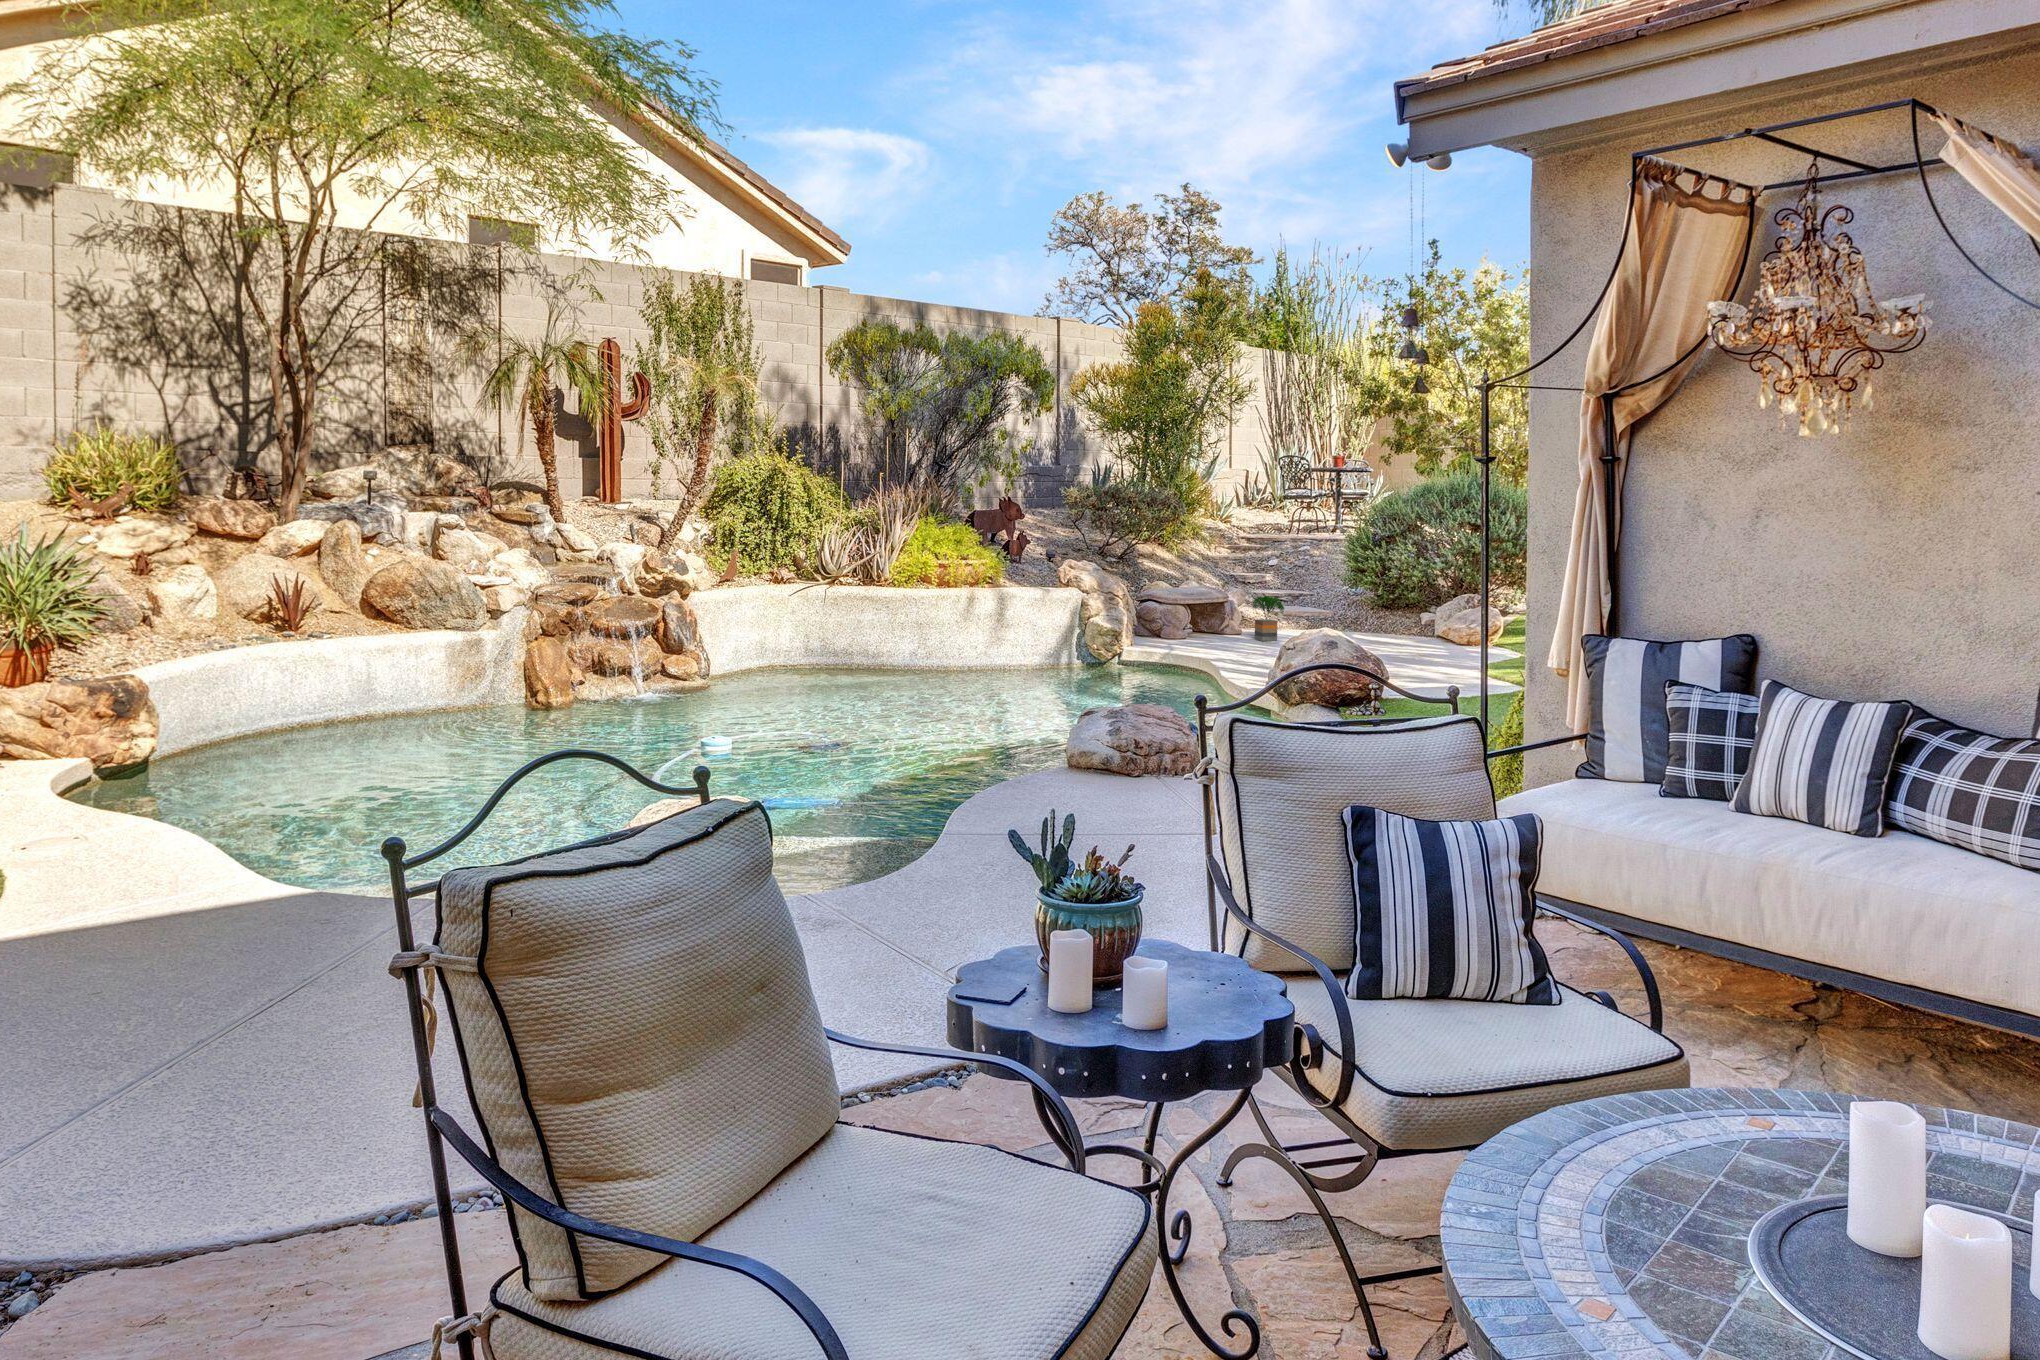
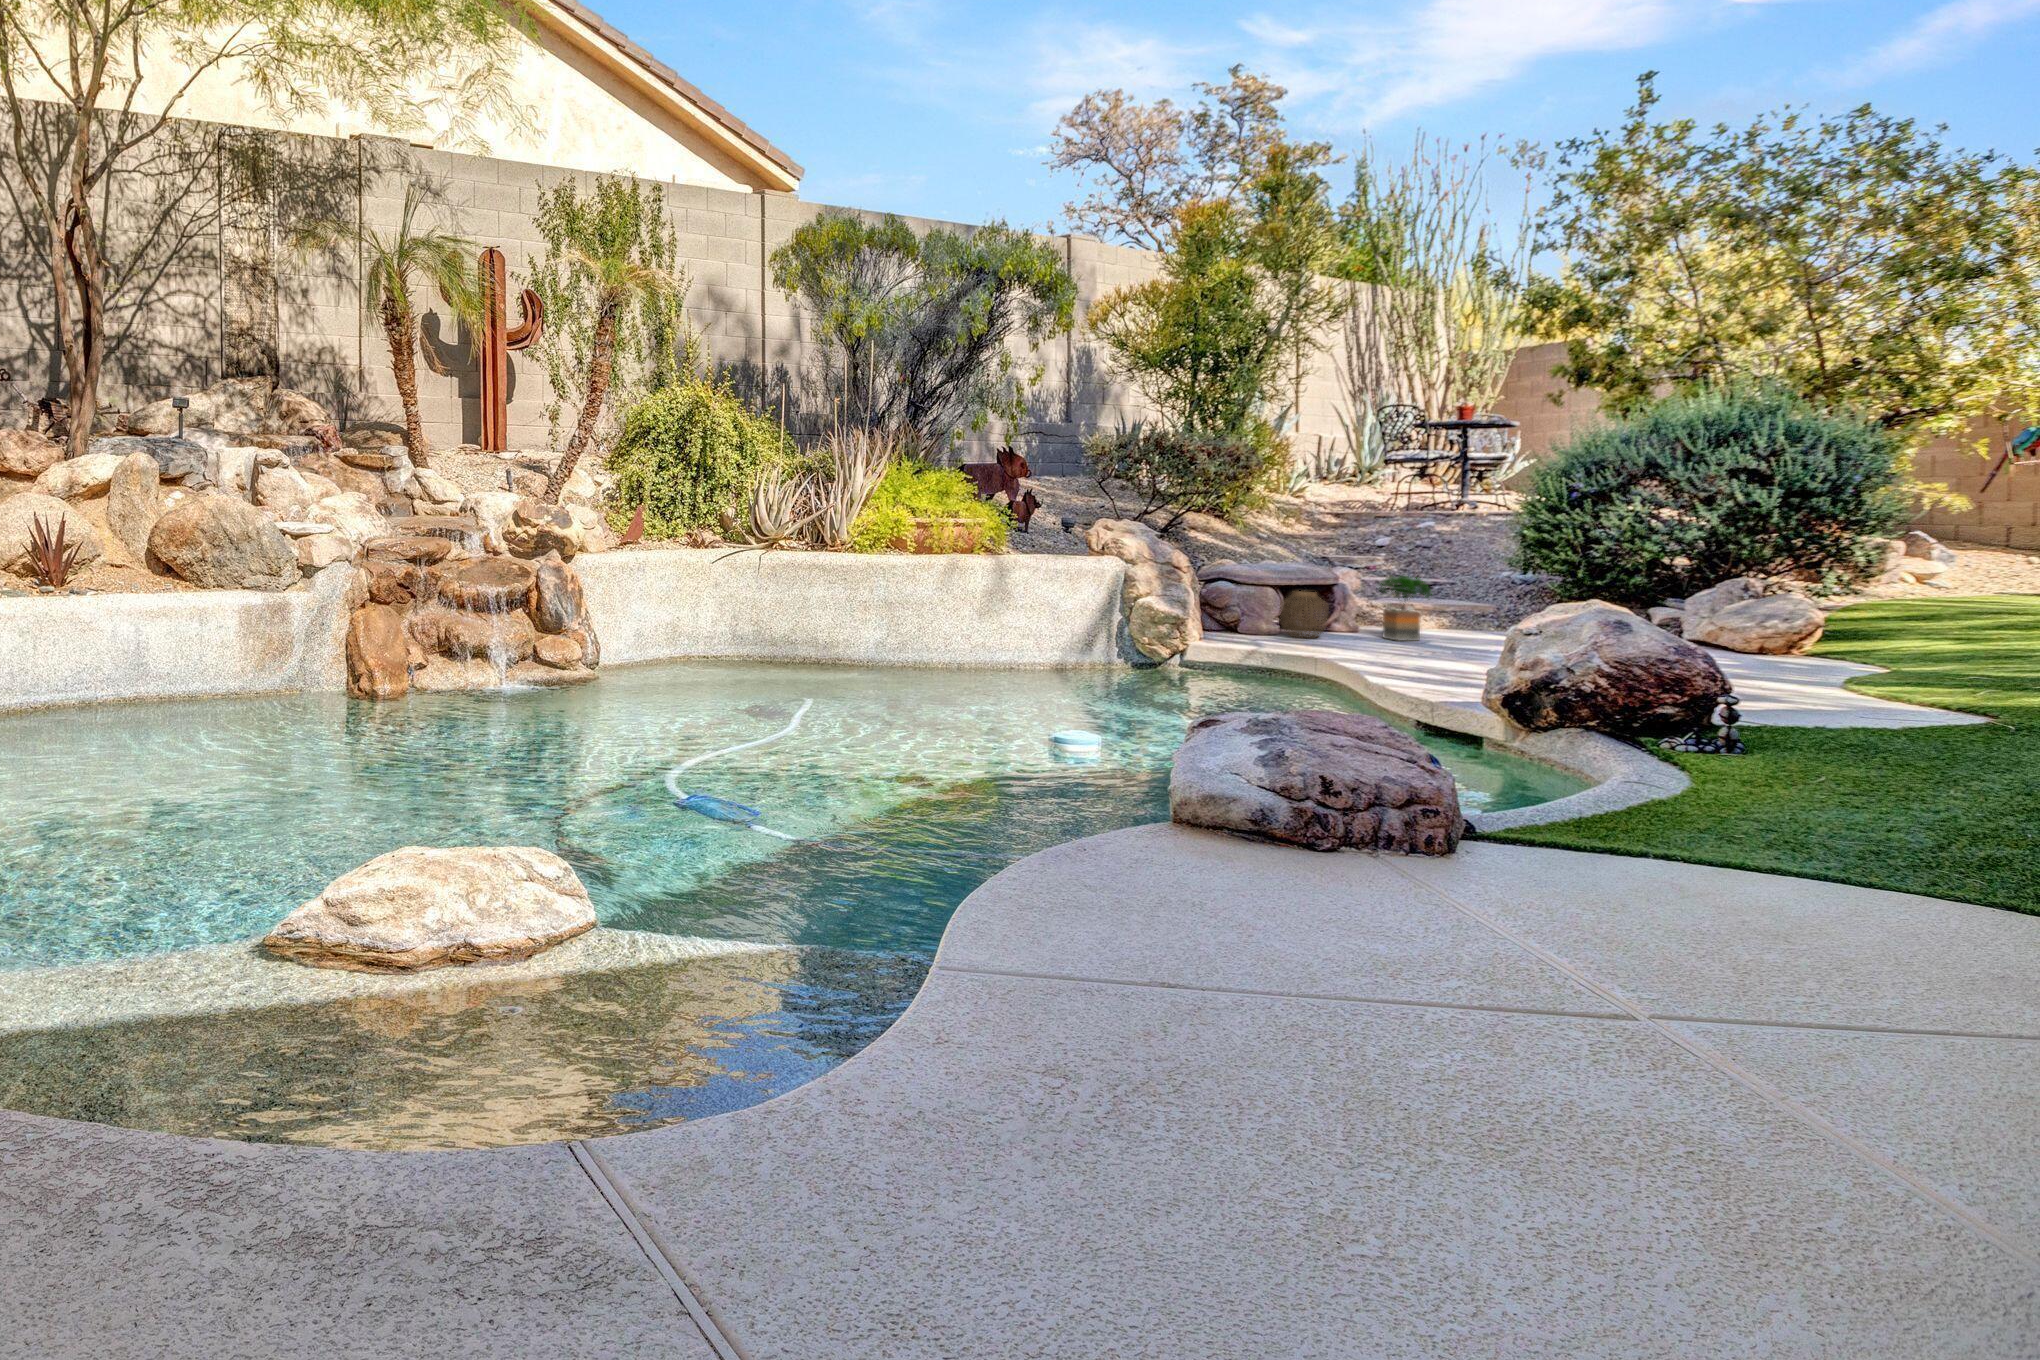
woven basket: none [1189,608,1220,641] -> present [1280,591,1328,638]

